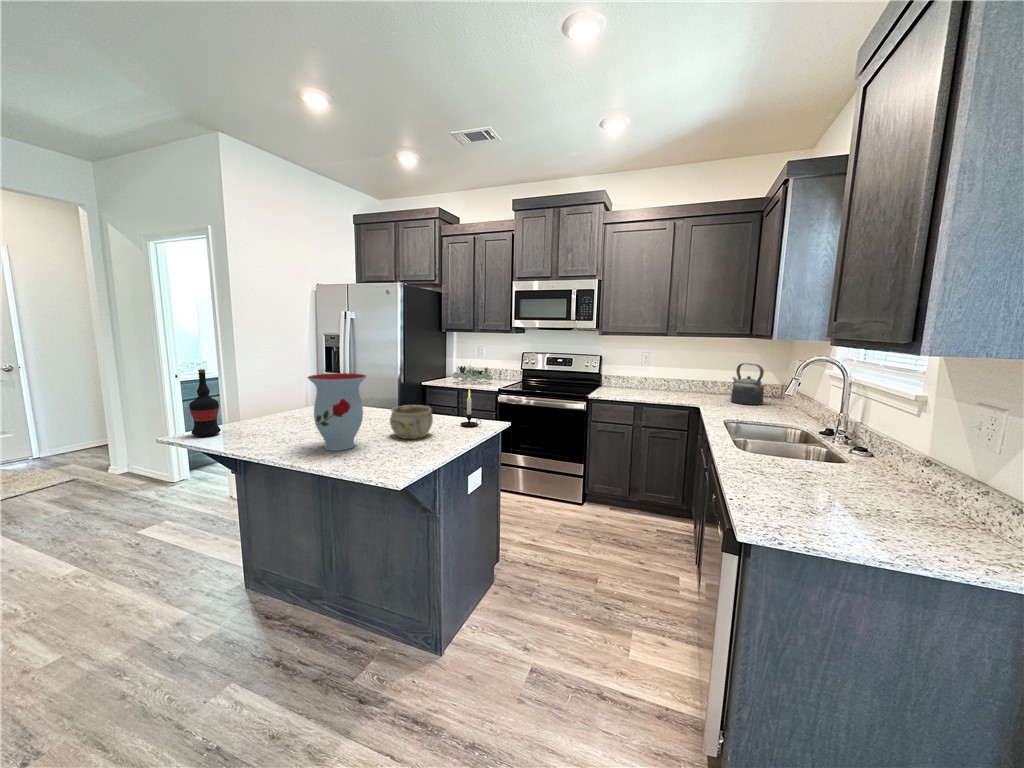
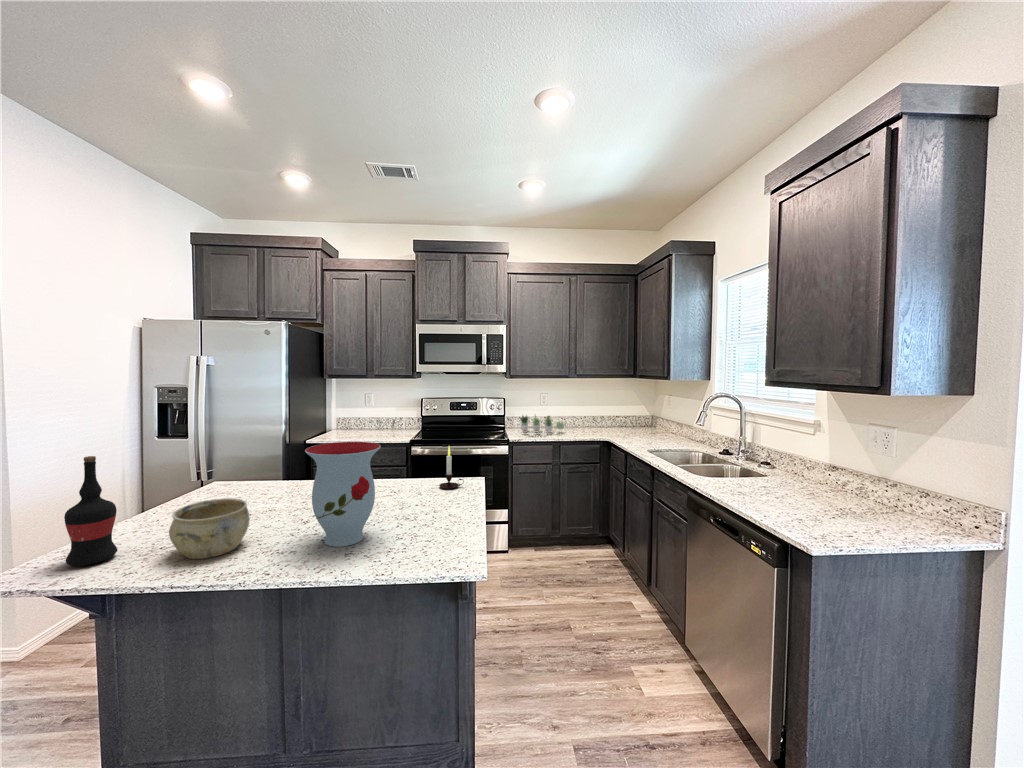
kettle: present [731,363,764,405] -> none [622,400,651,435]
succulent plant: present [453,365,493,384] -> present [520,416,564,432]
ceramic bowl: present [390,405,433,439] -> present [169,498,250,559]

